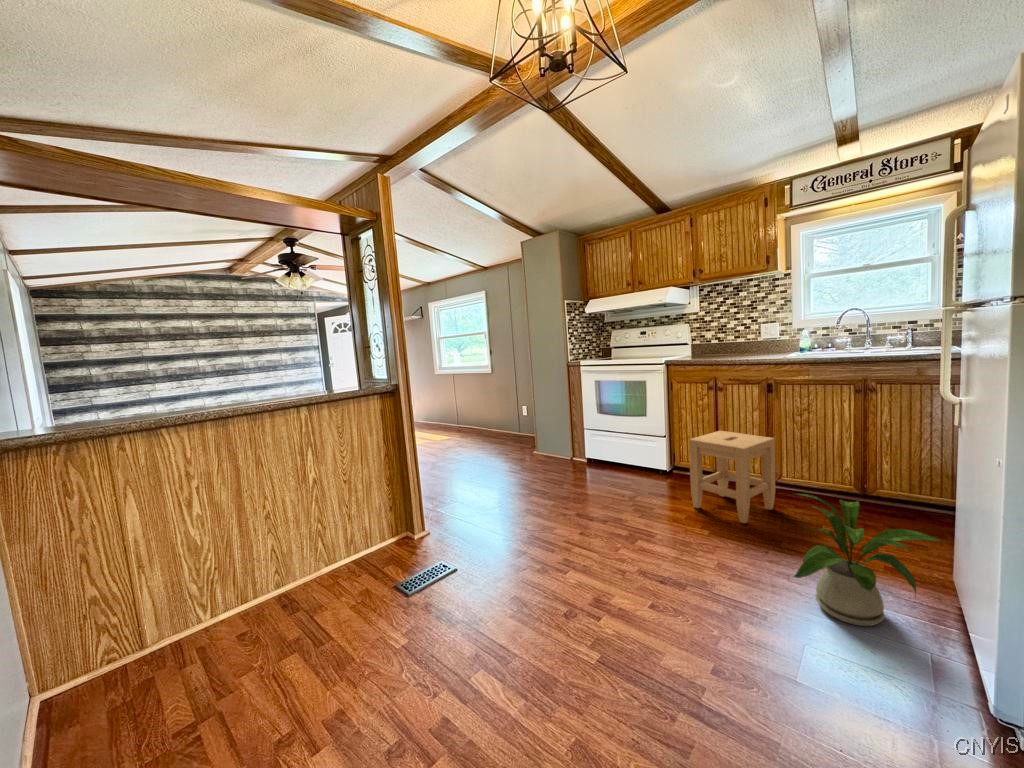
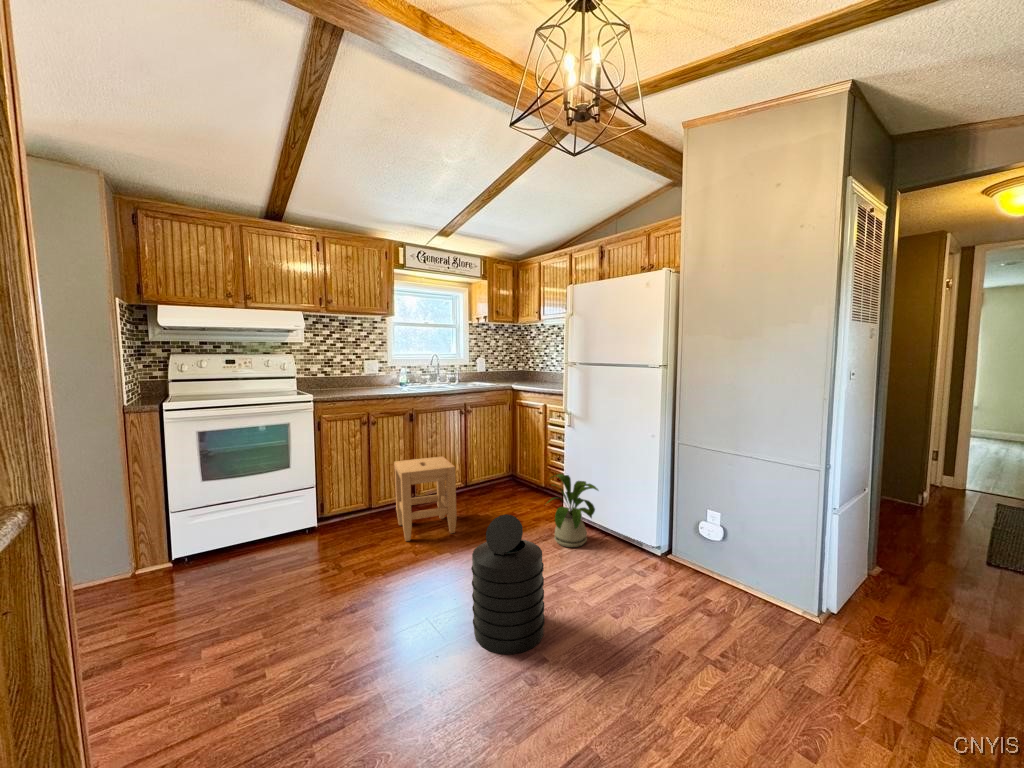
trash can: none [558,482,630,614] -> present [471,514,545,654]

